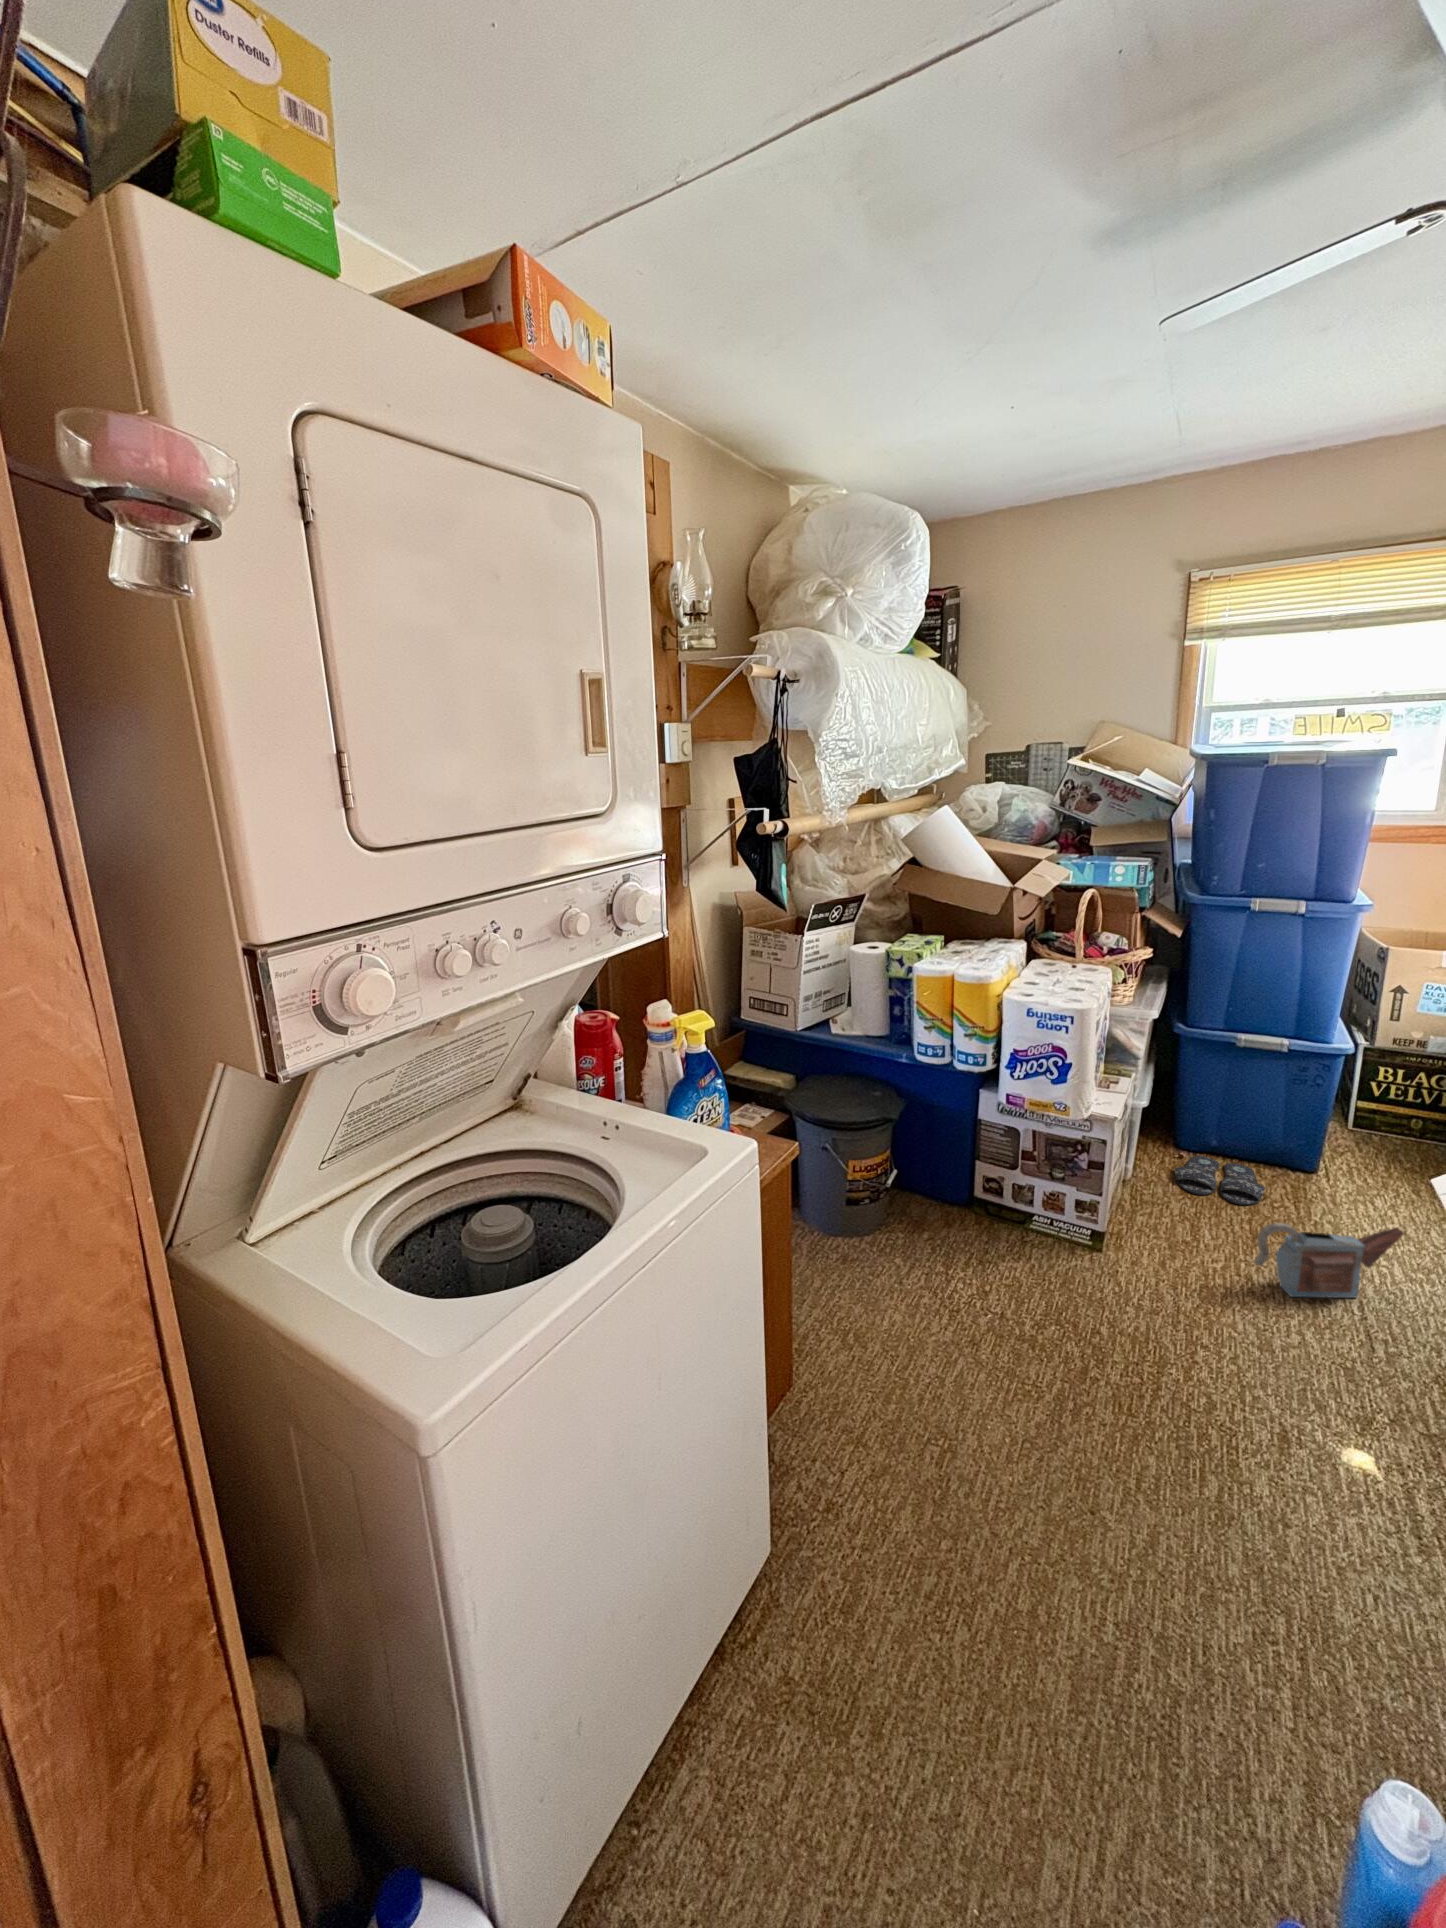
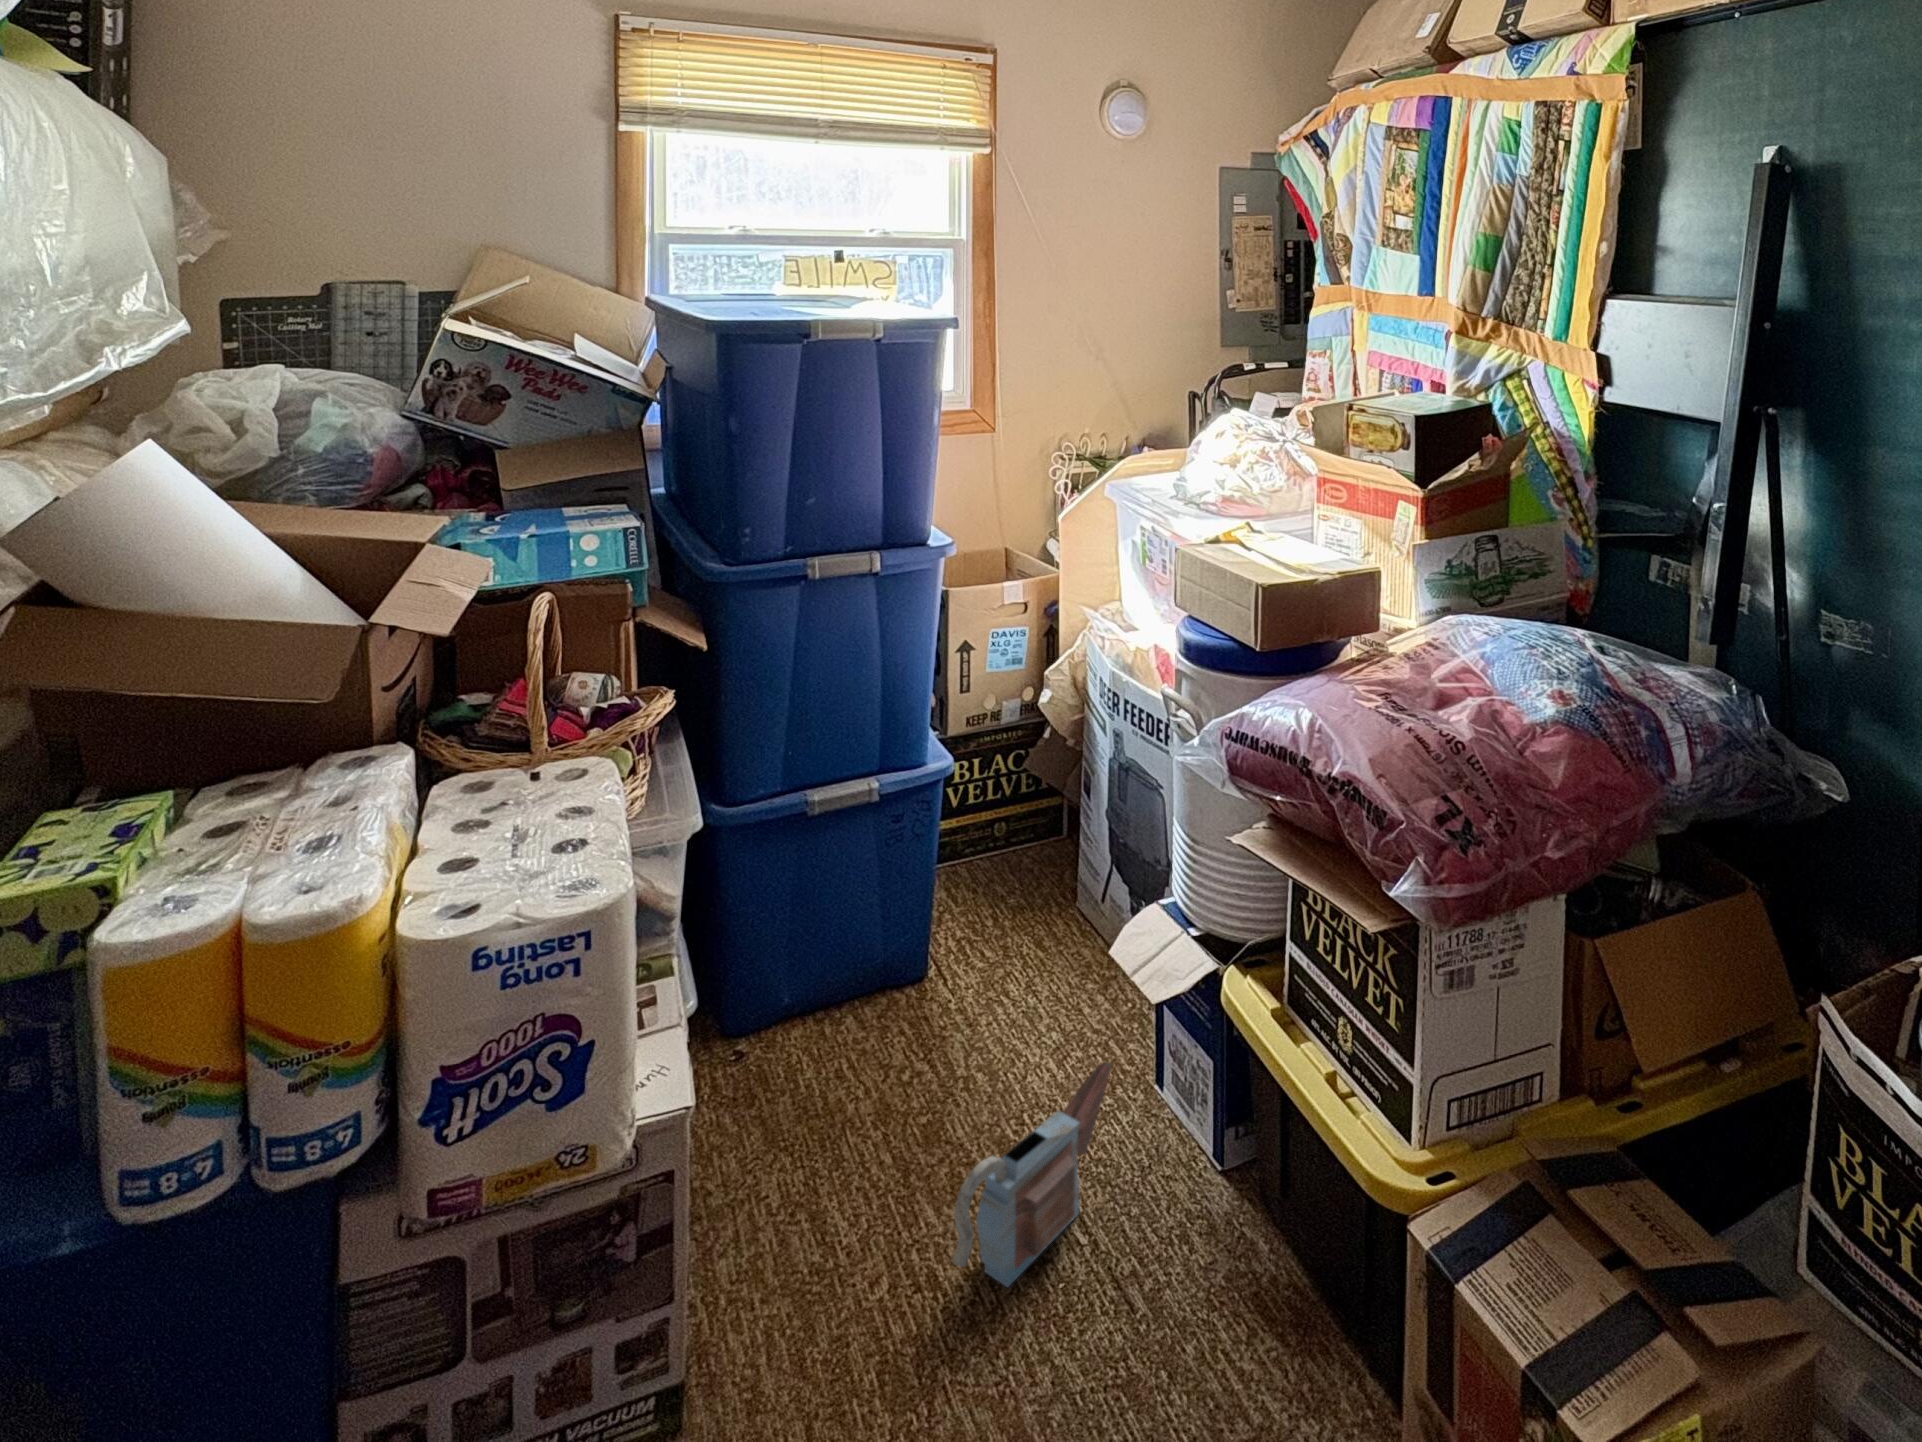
slippers: present [1175,1156,1265,1205] -> none [746,1020,890,1138]

